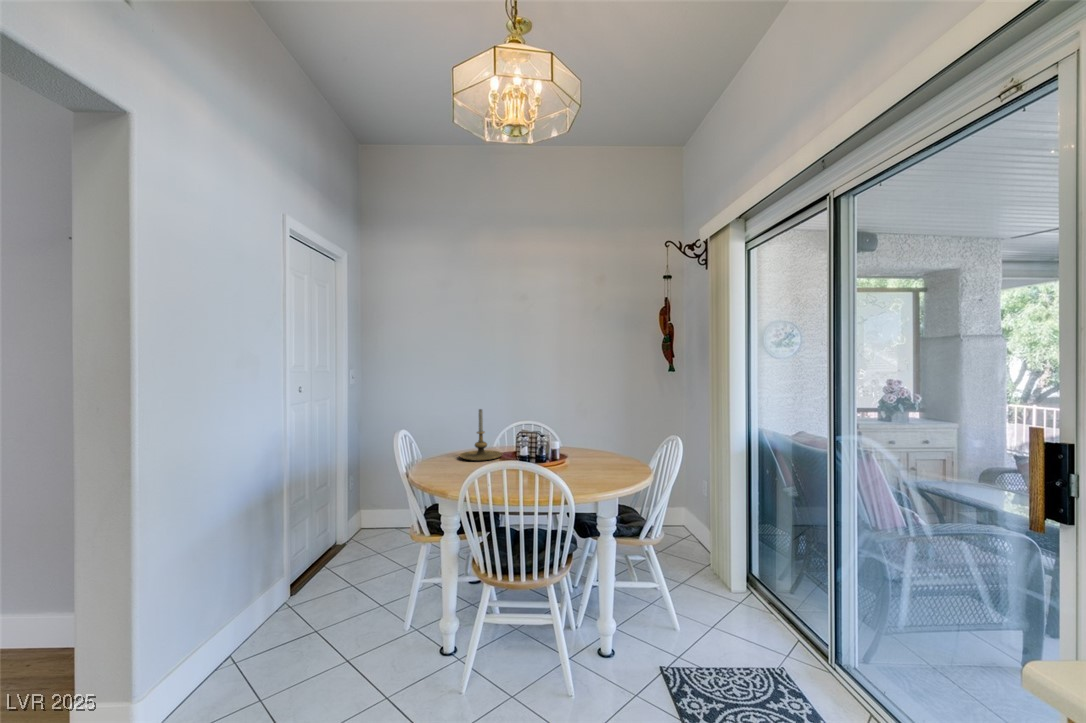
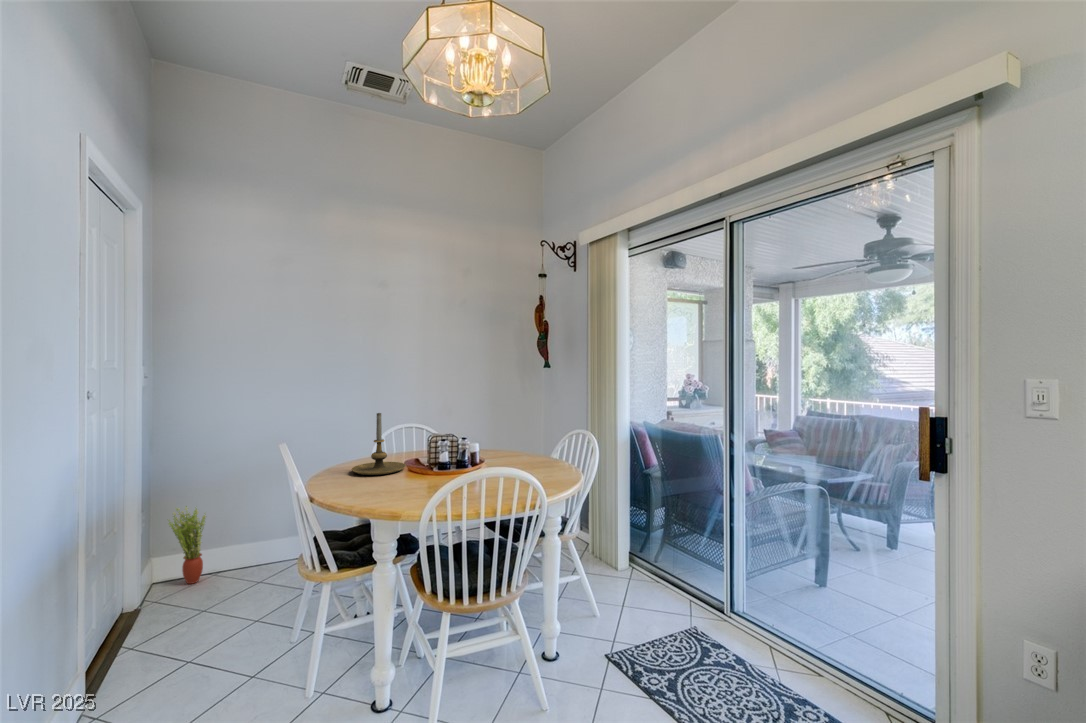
potted plant: none [372,471,397,528] -> present [169,506,206,584]

